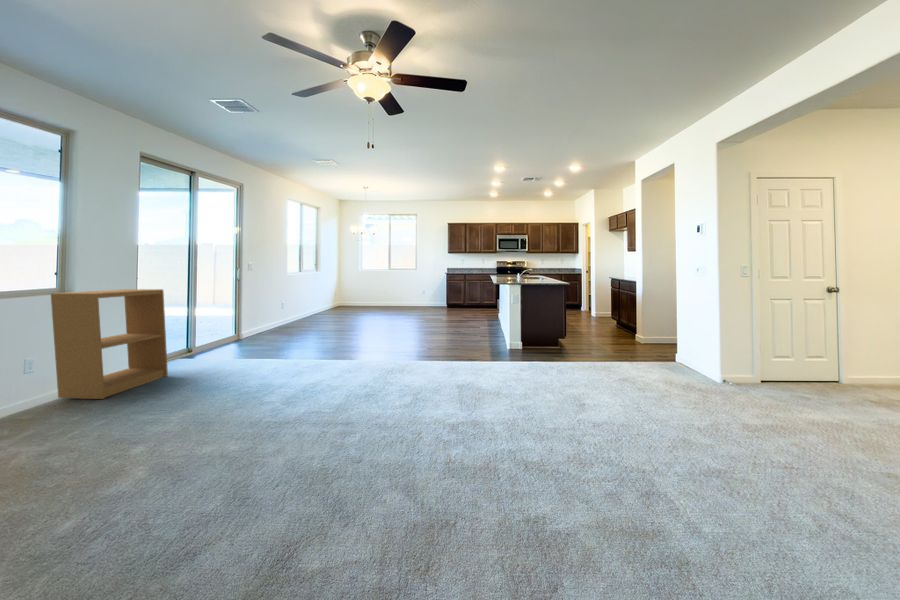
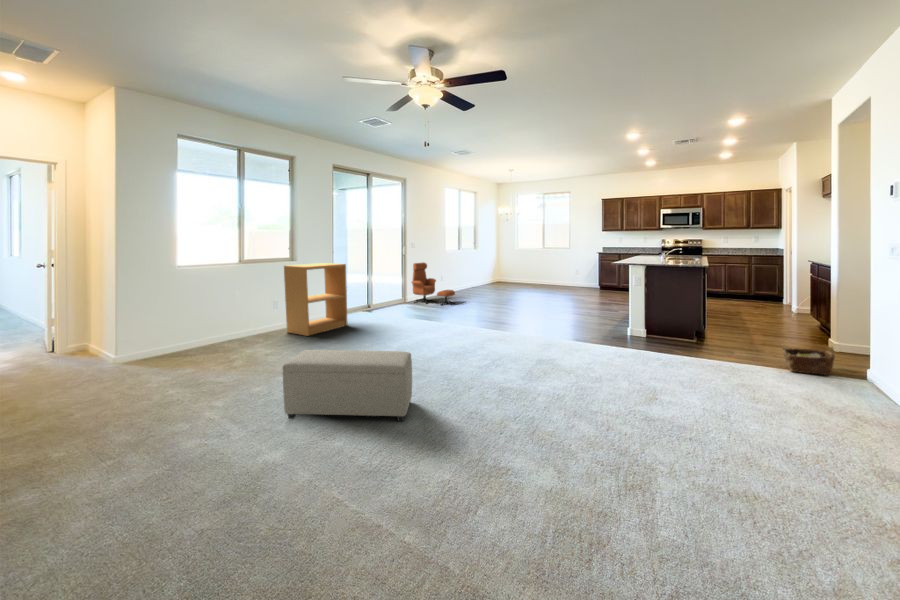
lounge chair: none [250,289,309,338] -> present [412,262,455,305]
woven basket: none [647,342,687,368] -> present [783,345,835,375]
ottoman: none [92,402,337,564] -> present [283,350,412,421]

